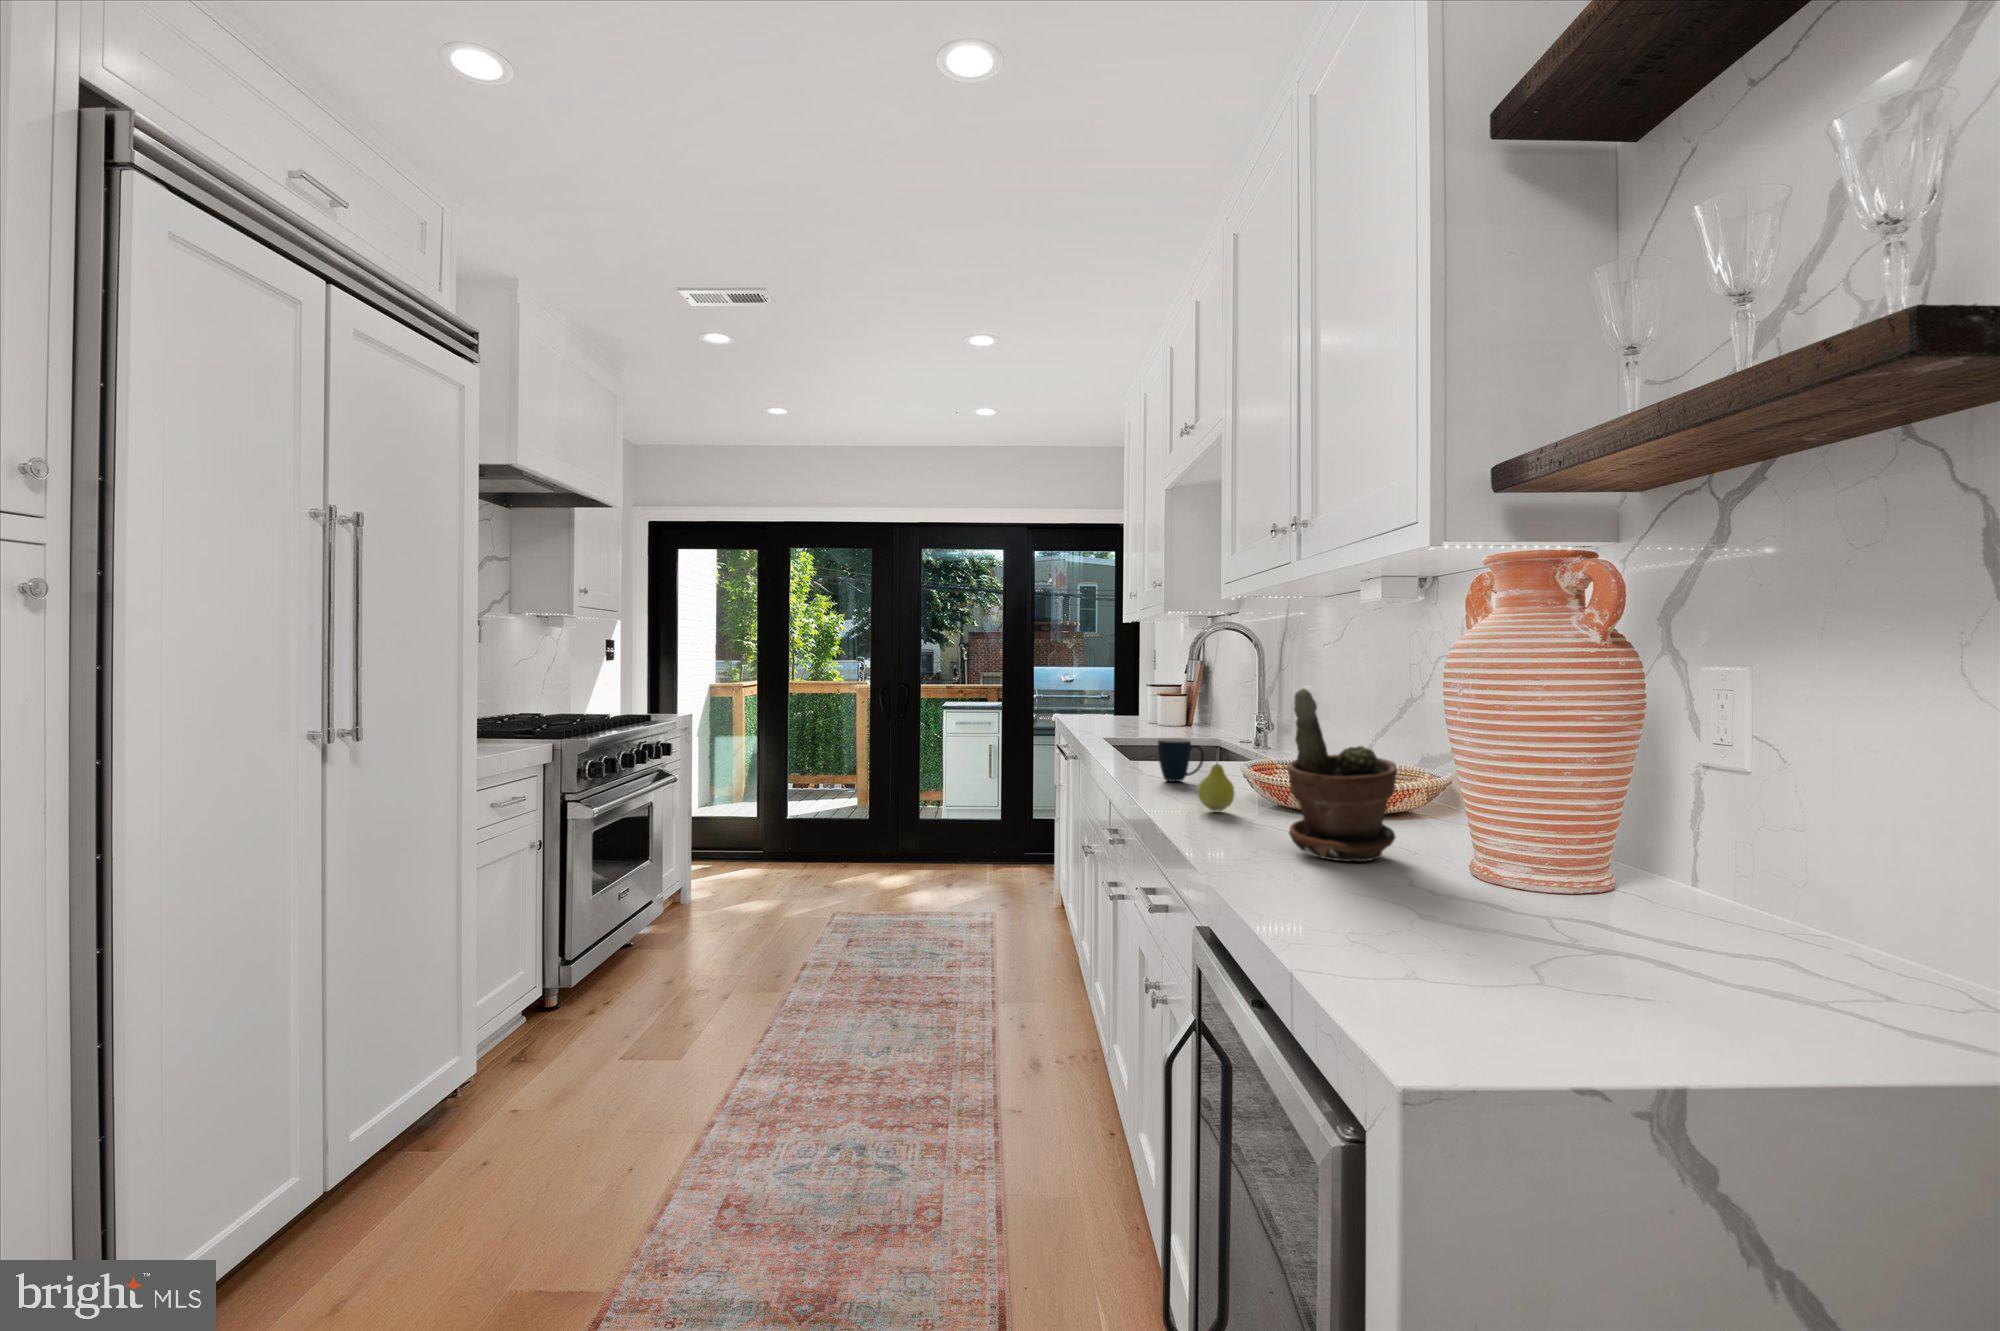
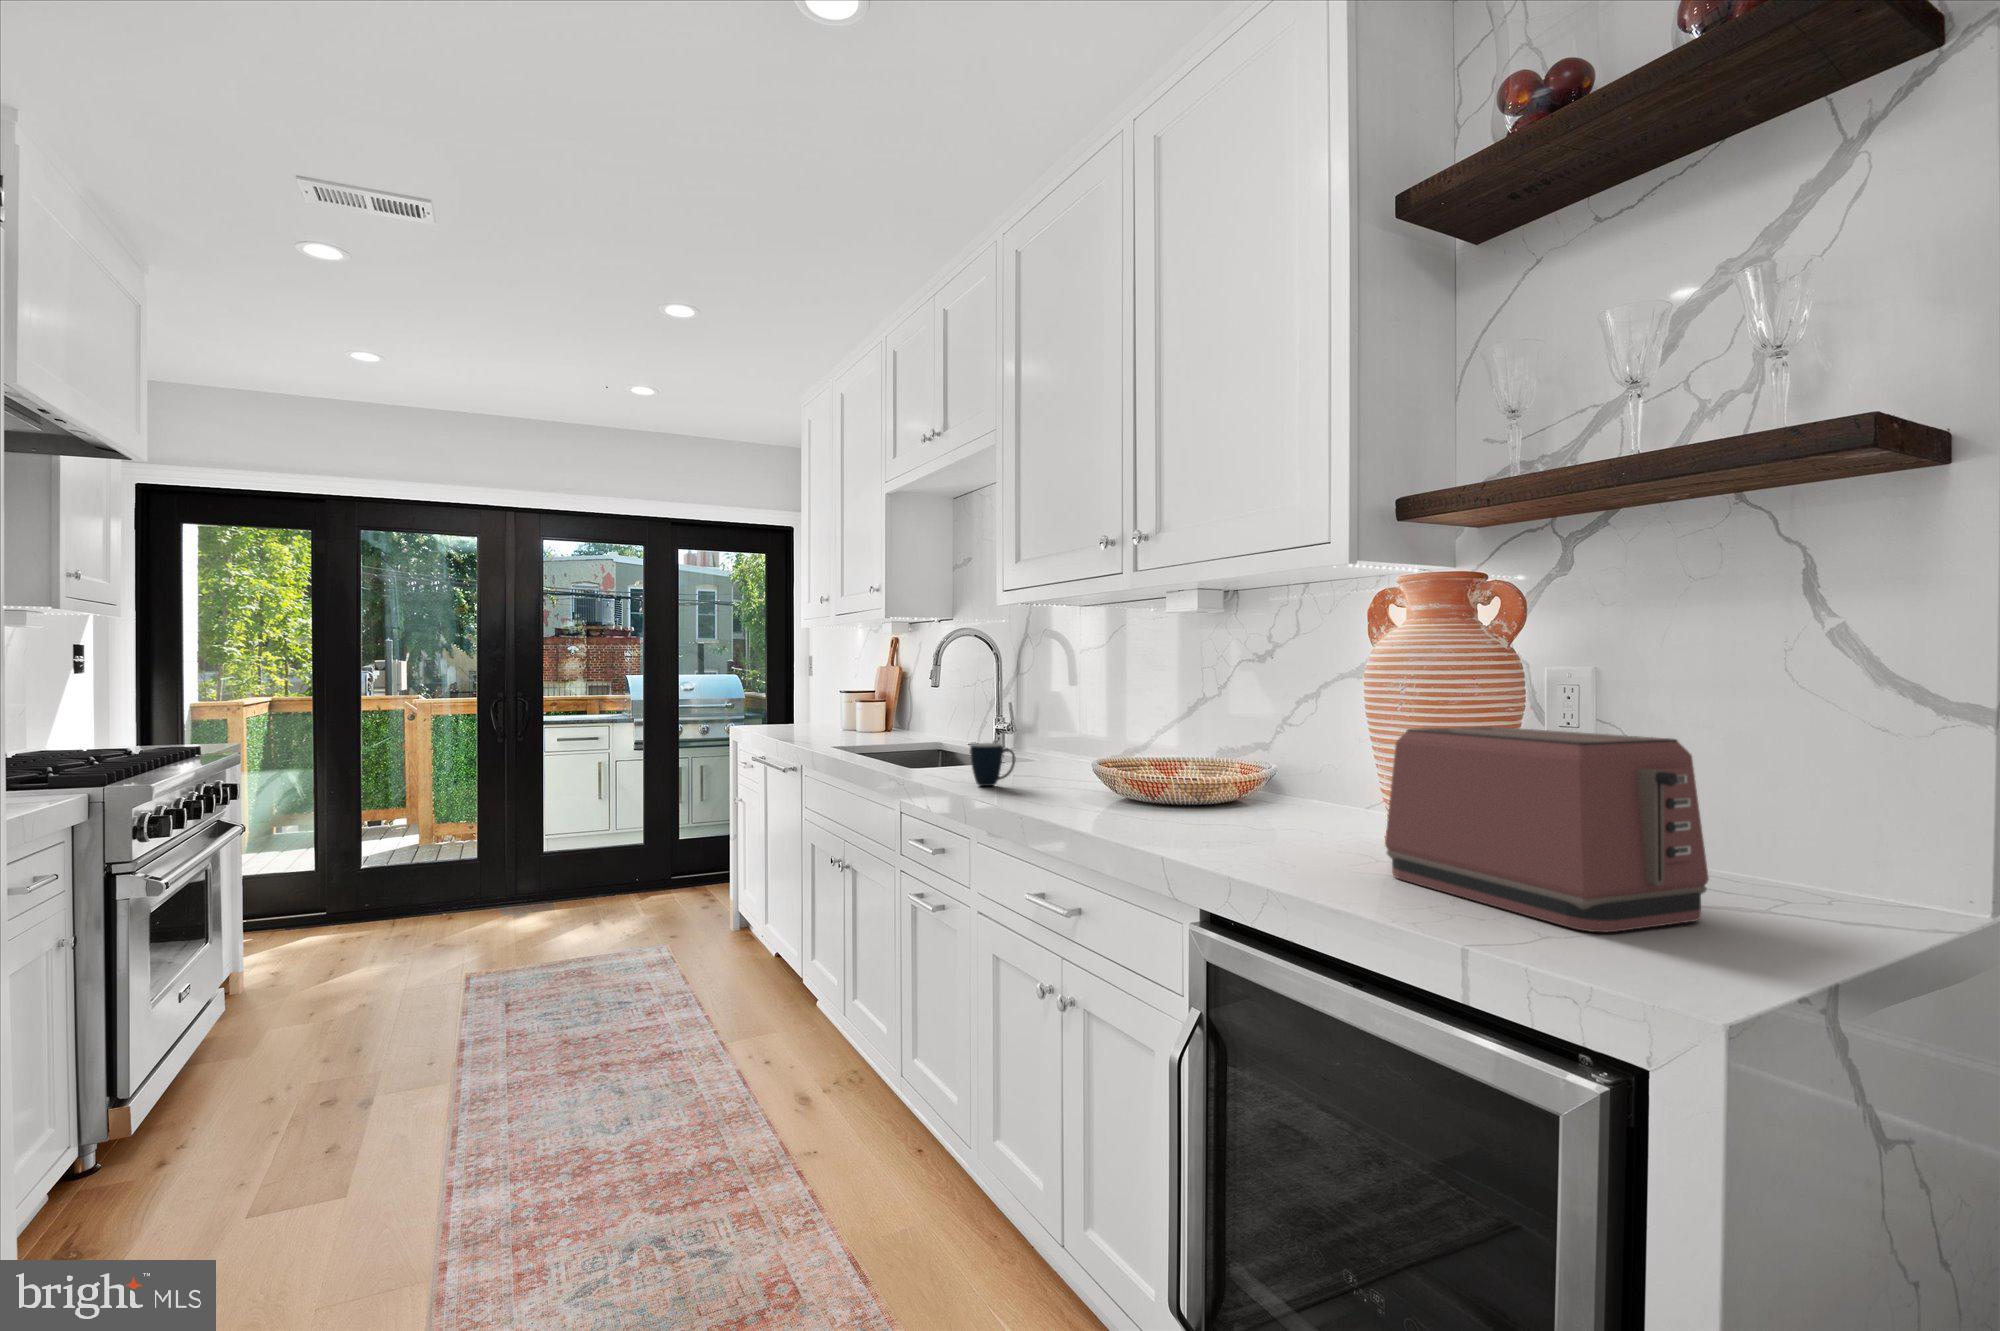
potted plant: present [1288,688,1397,862] -> none [1215,690,1314,847]
toaster: none [1394,736,1716,995] -> present [1385,727,1709,932]
fruit: present [1198,763,1234,811] -> none [1068,750,1104,811]

